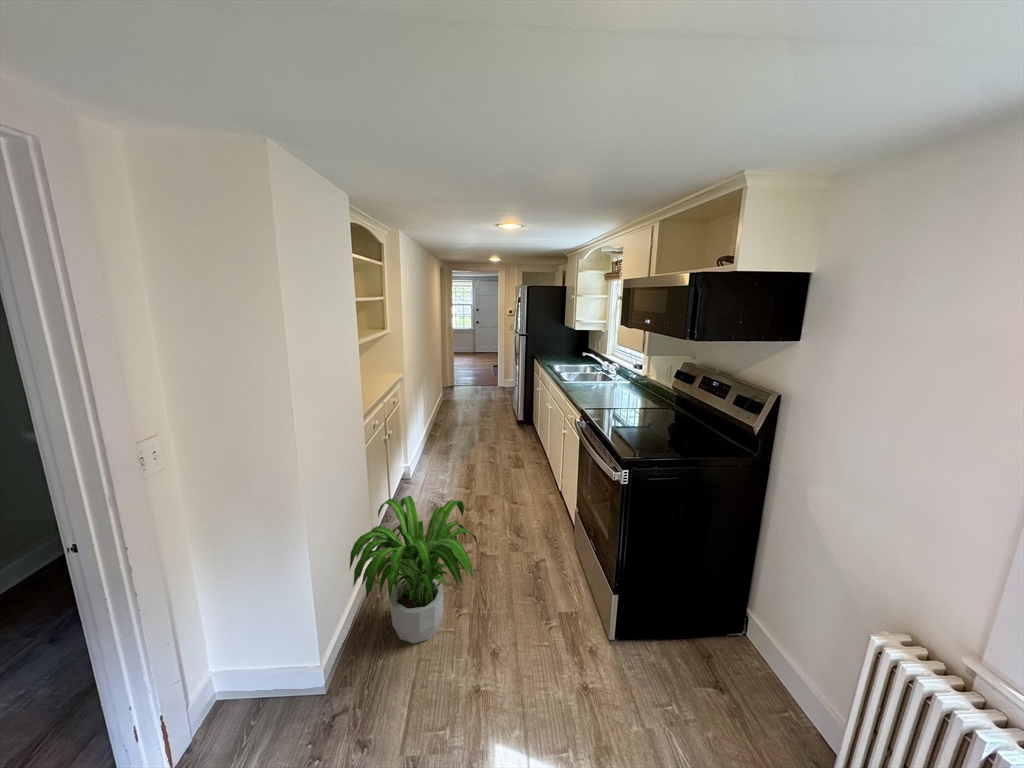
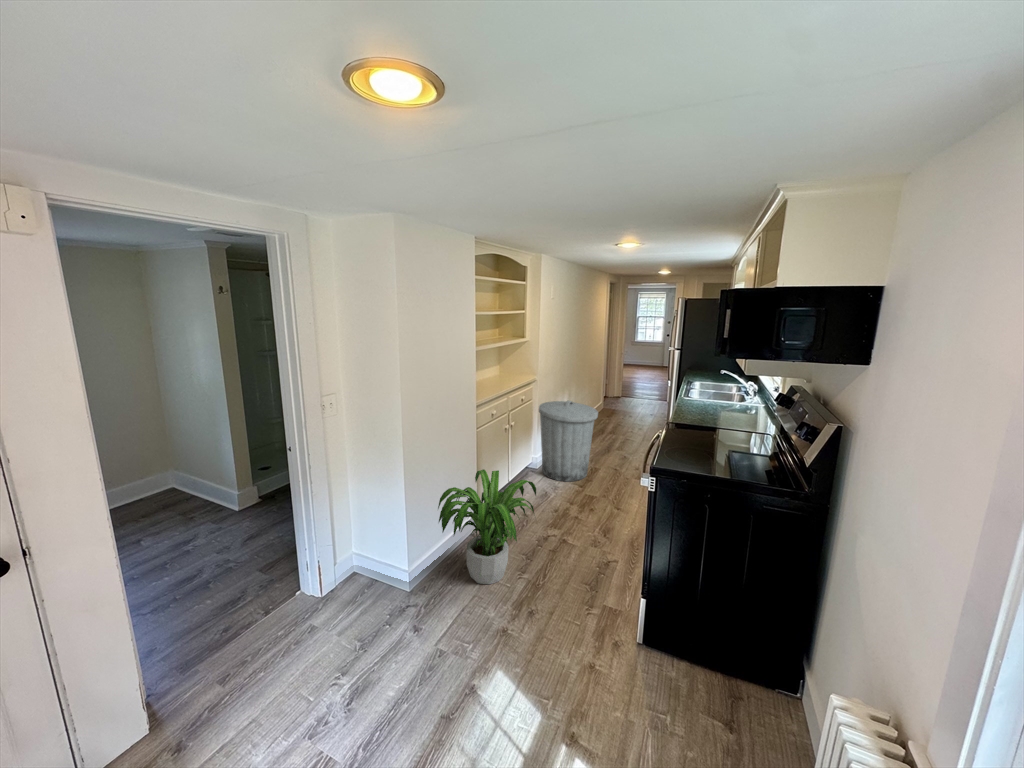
trash can: none [408,397,476,489] -> present [539,401,598,481]

